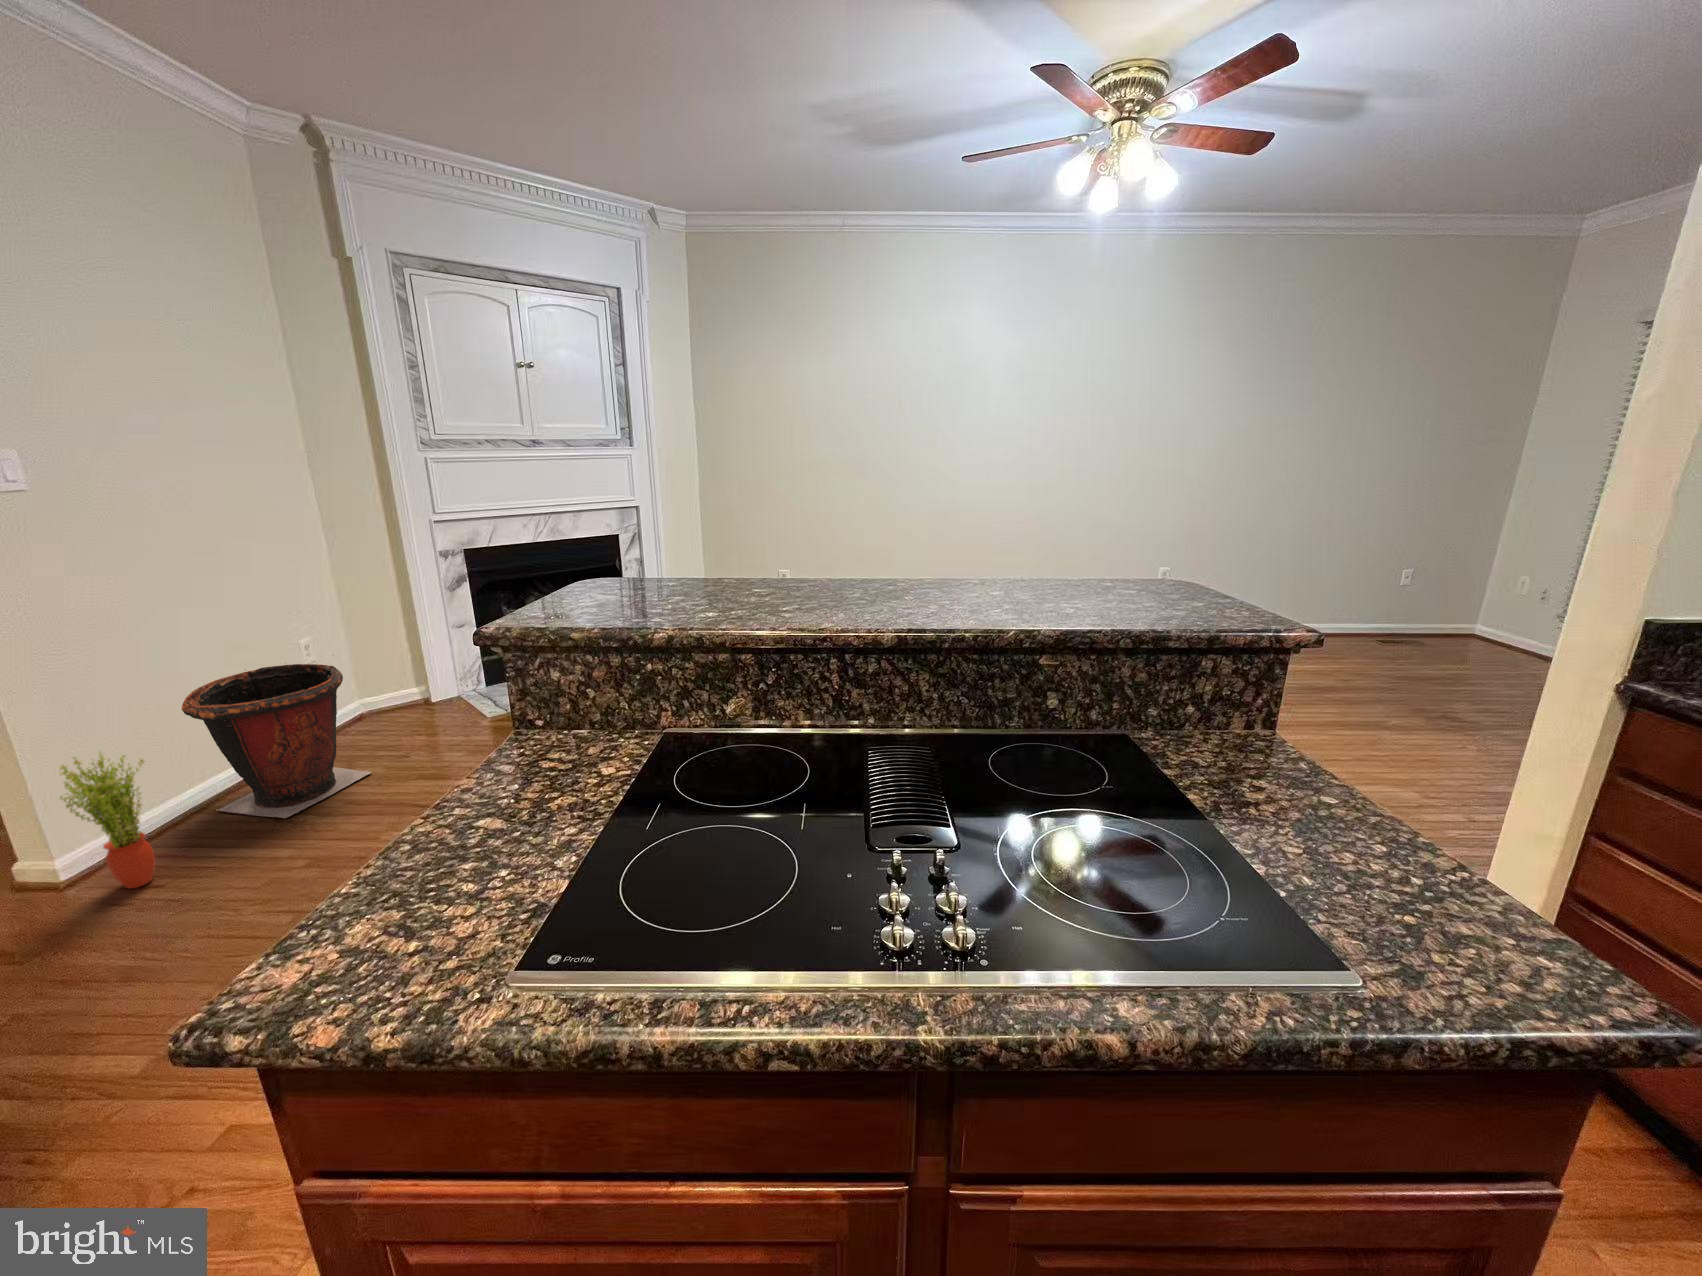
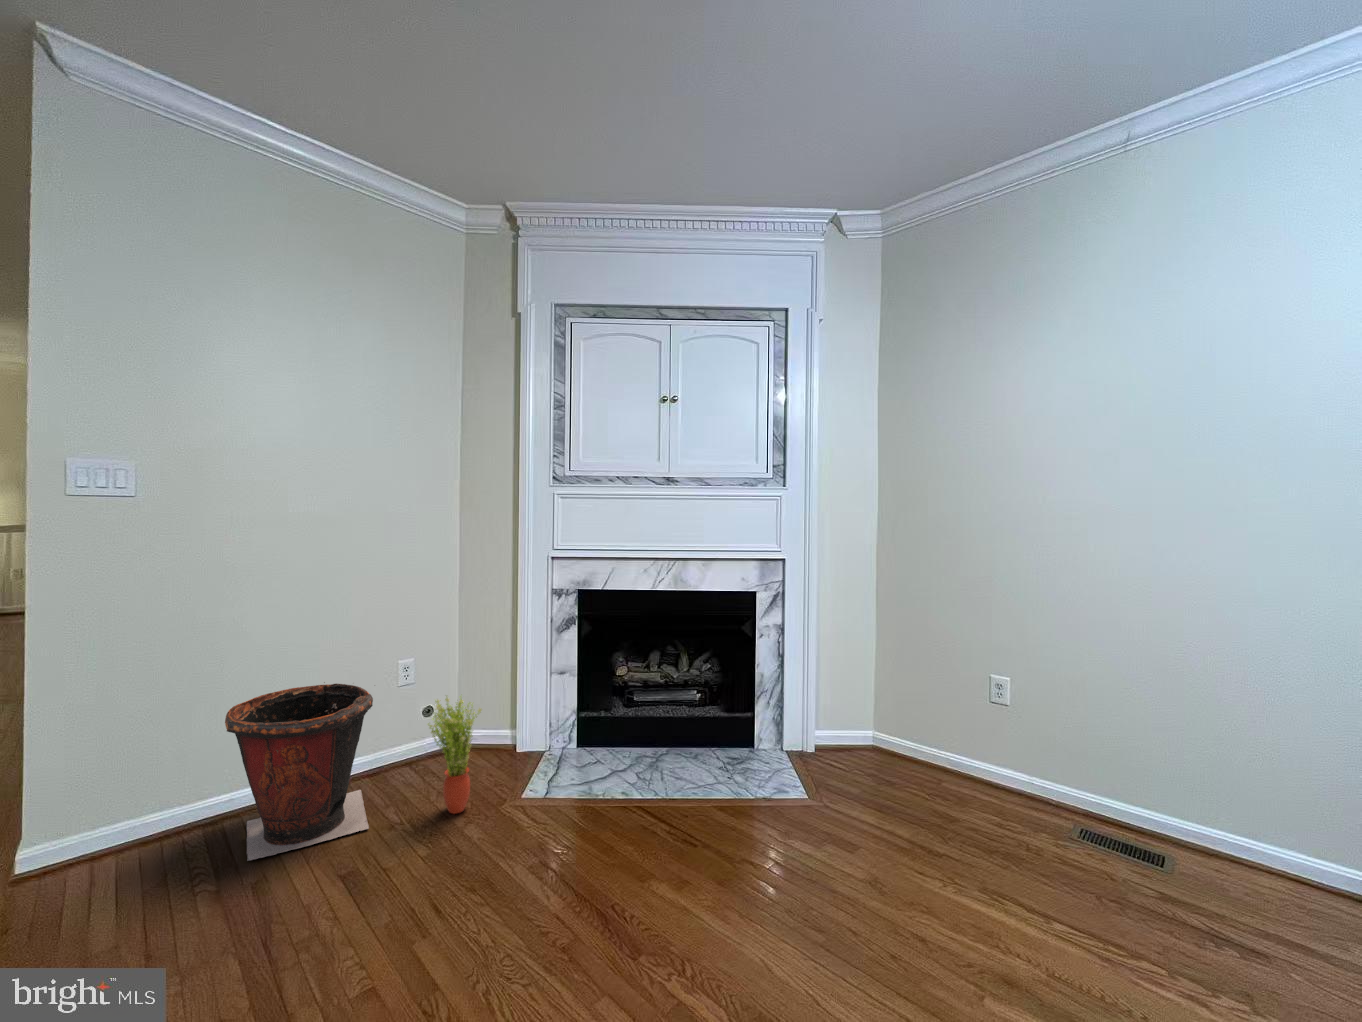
potted plant: present [60,752,155,888] -> present [428,698,481,814]

